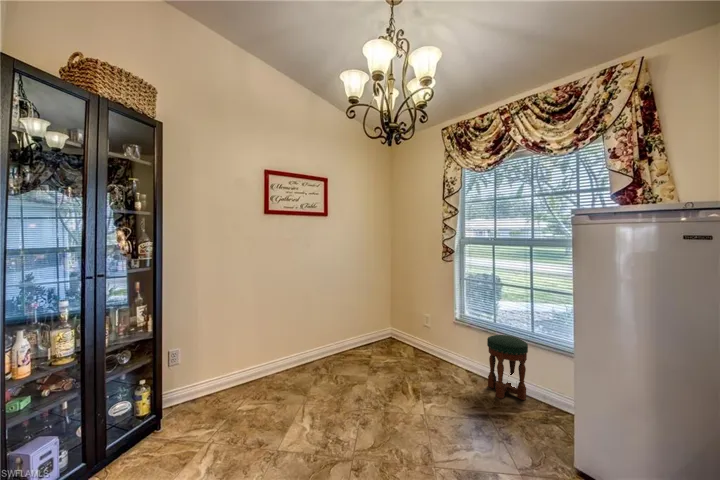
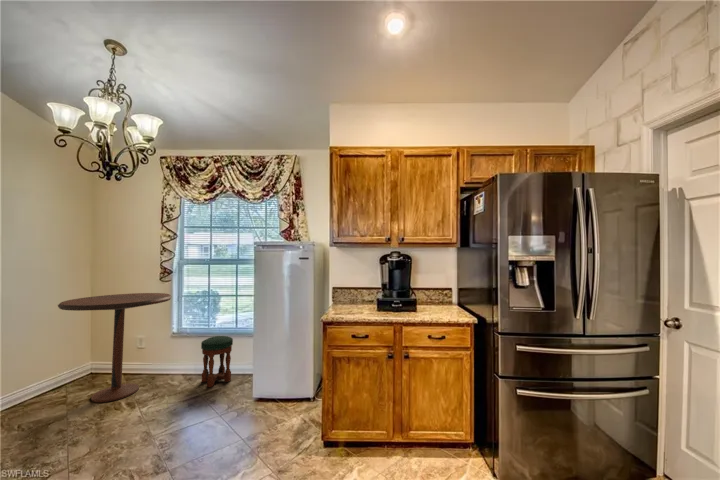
pedestal table: none [367,271,454,374] -> present [58,293,172,402]

